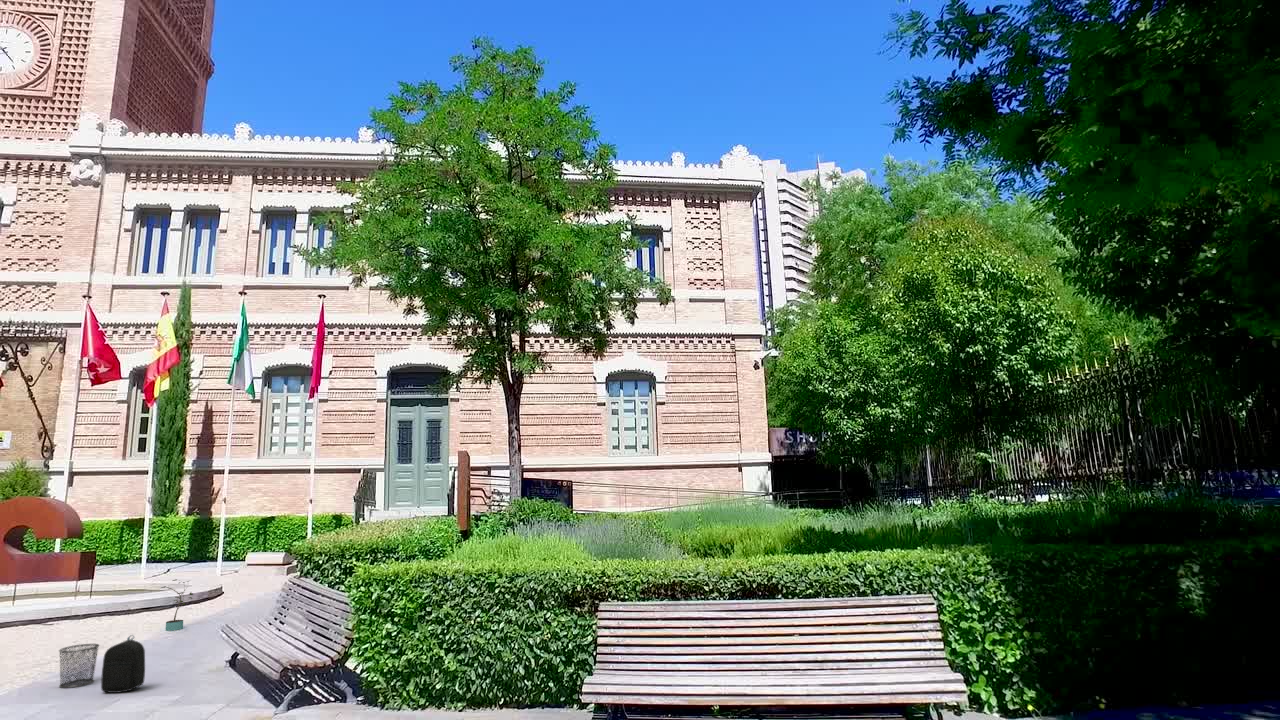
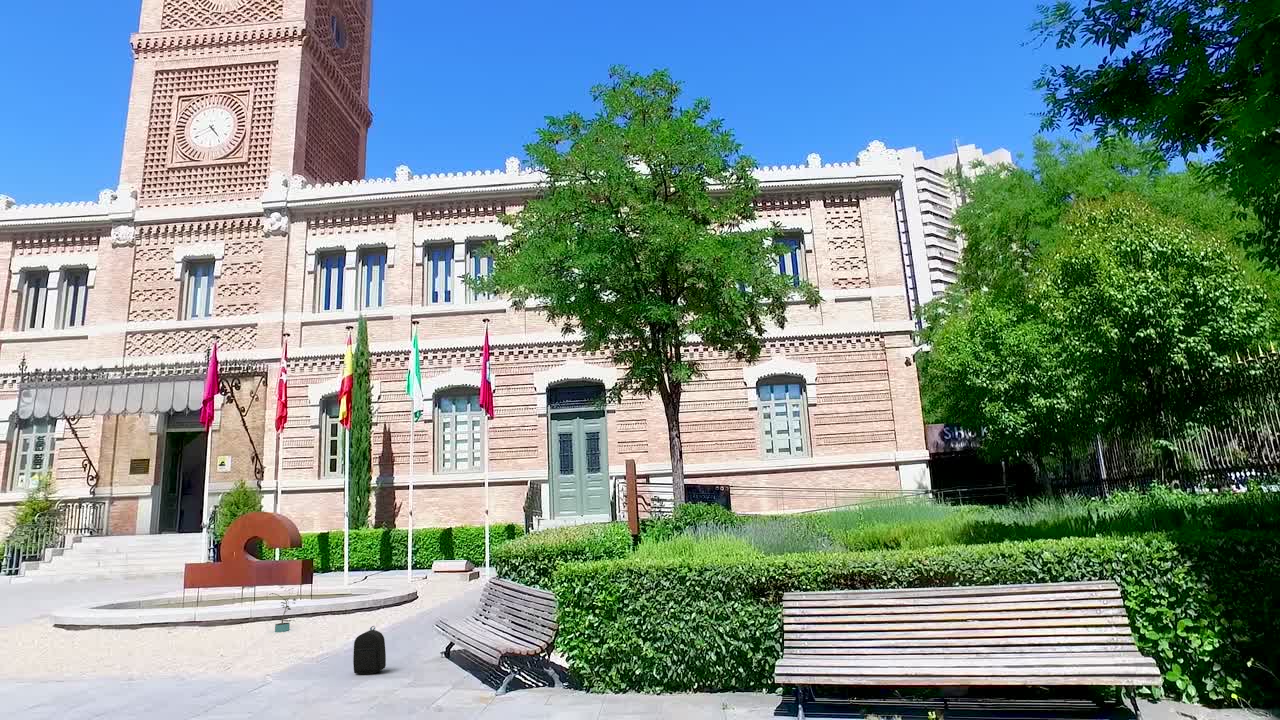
potted plant: present [161,579,193,631] -> present [269,587,296,632]
waste bin: present [59,644,99,688] -> none [317,634,347,670]

